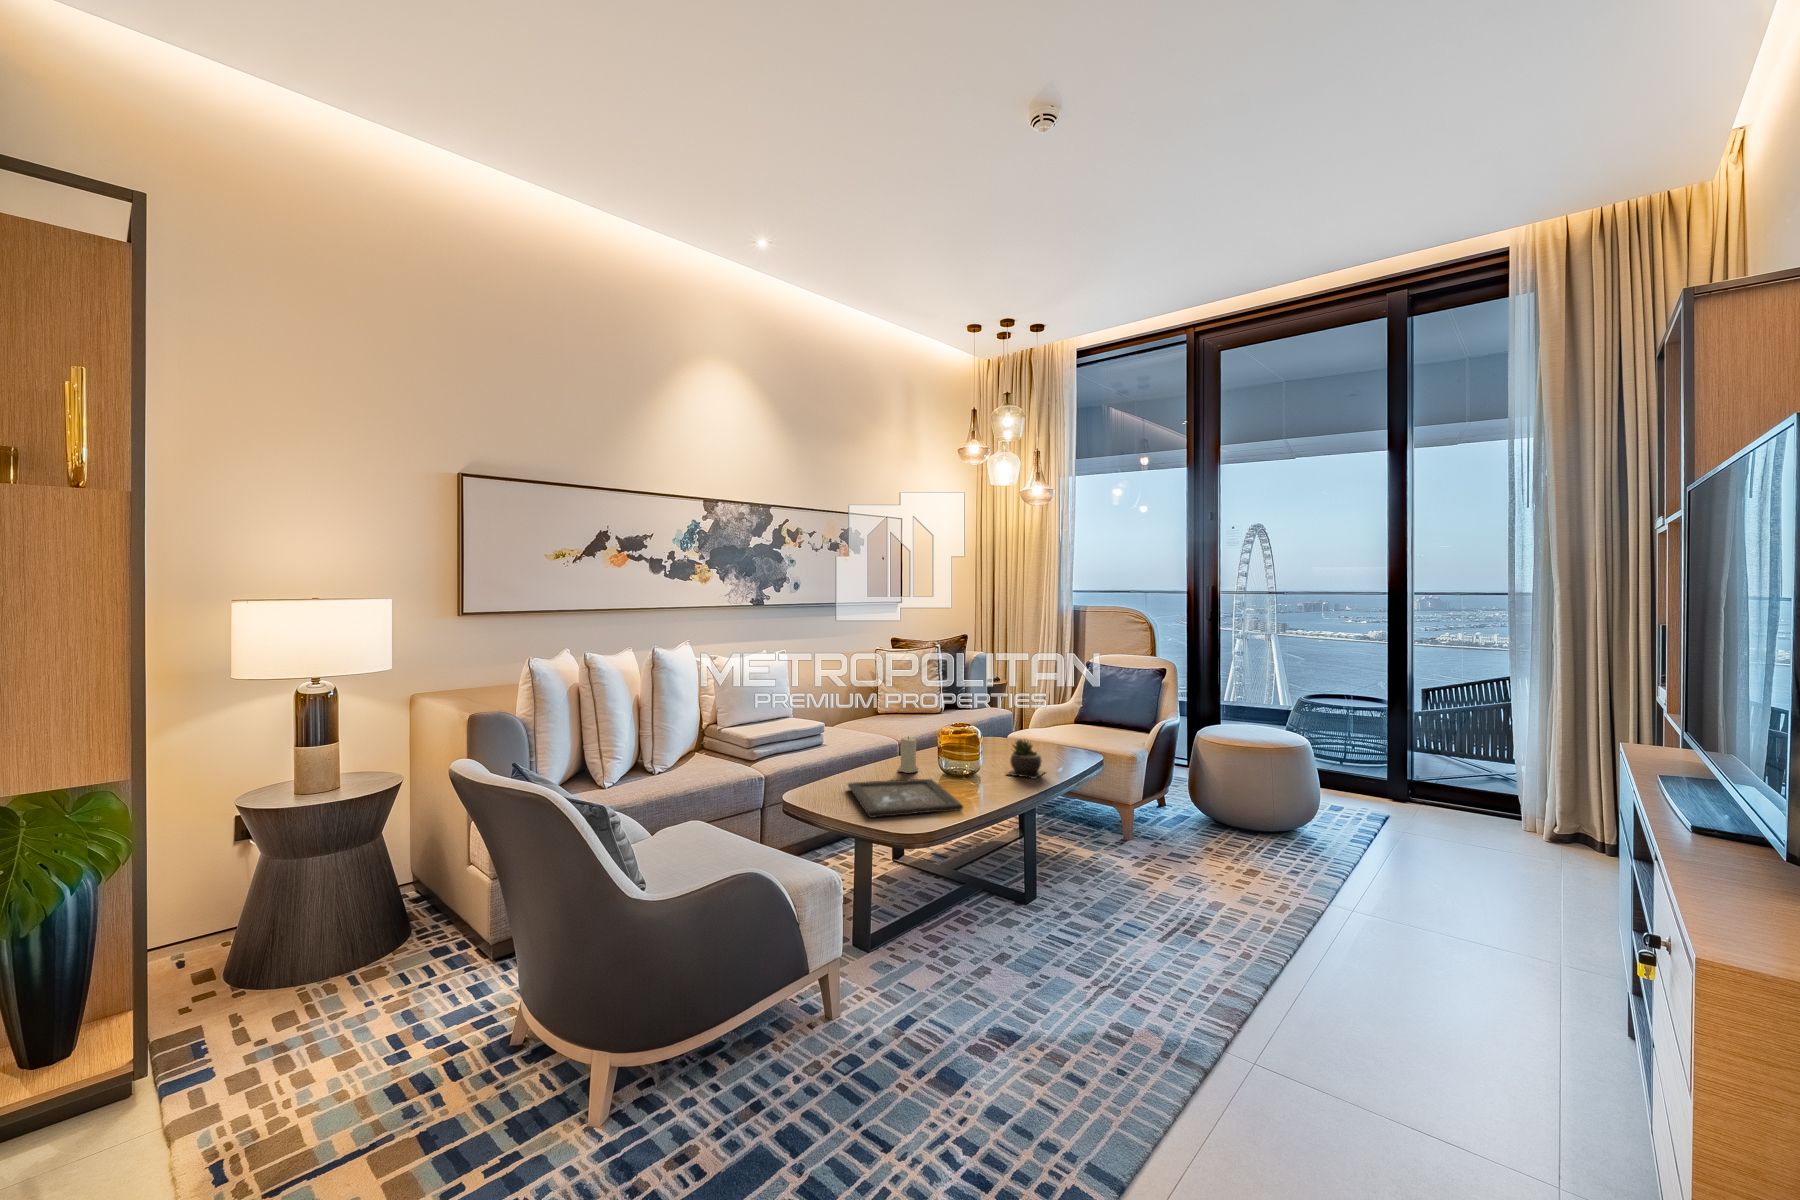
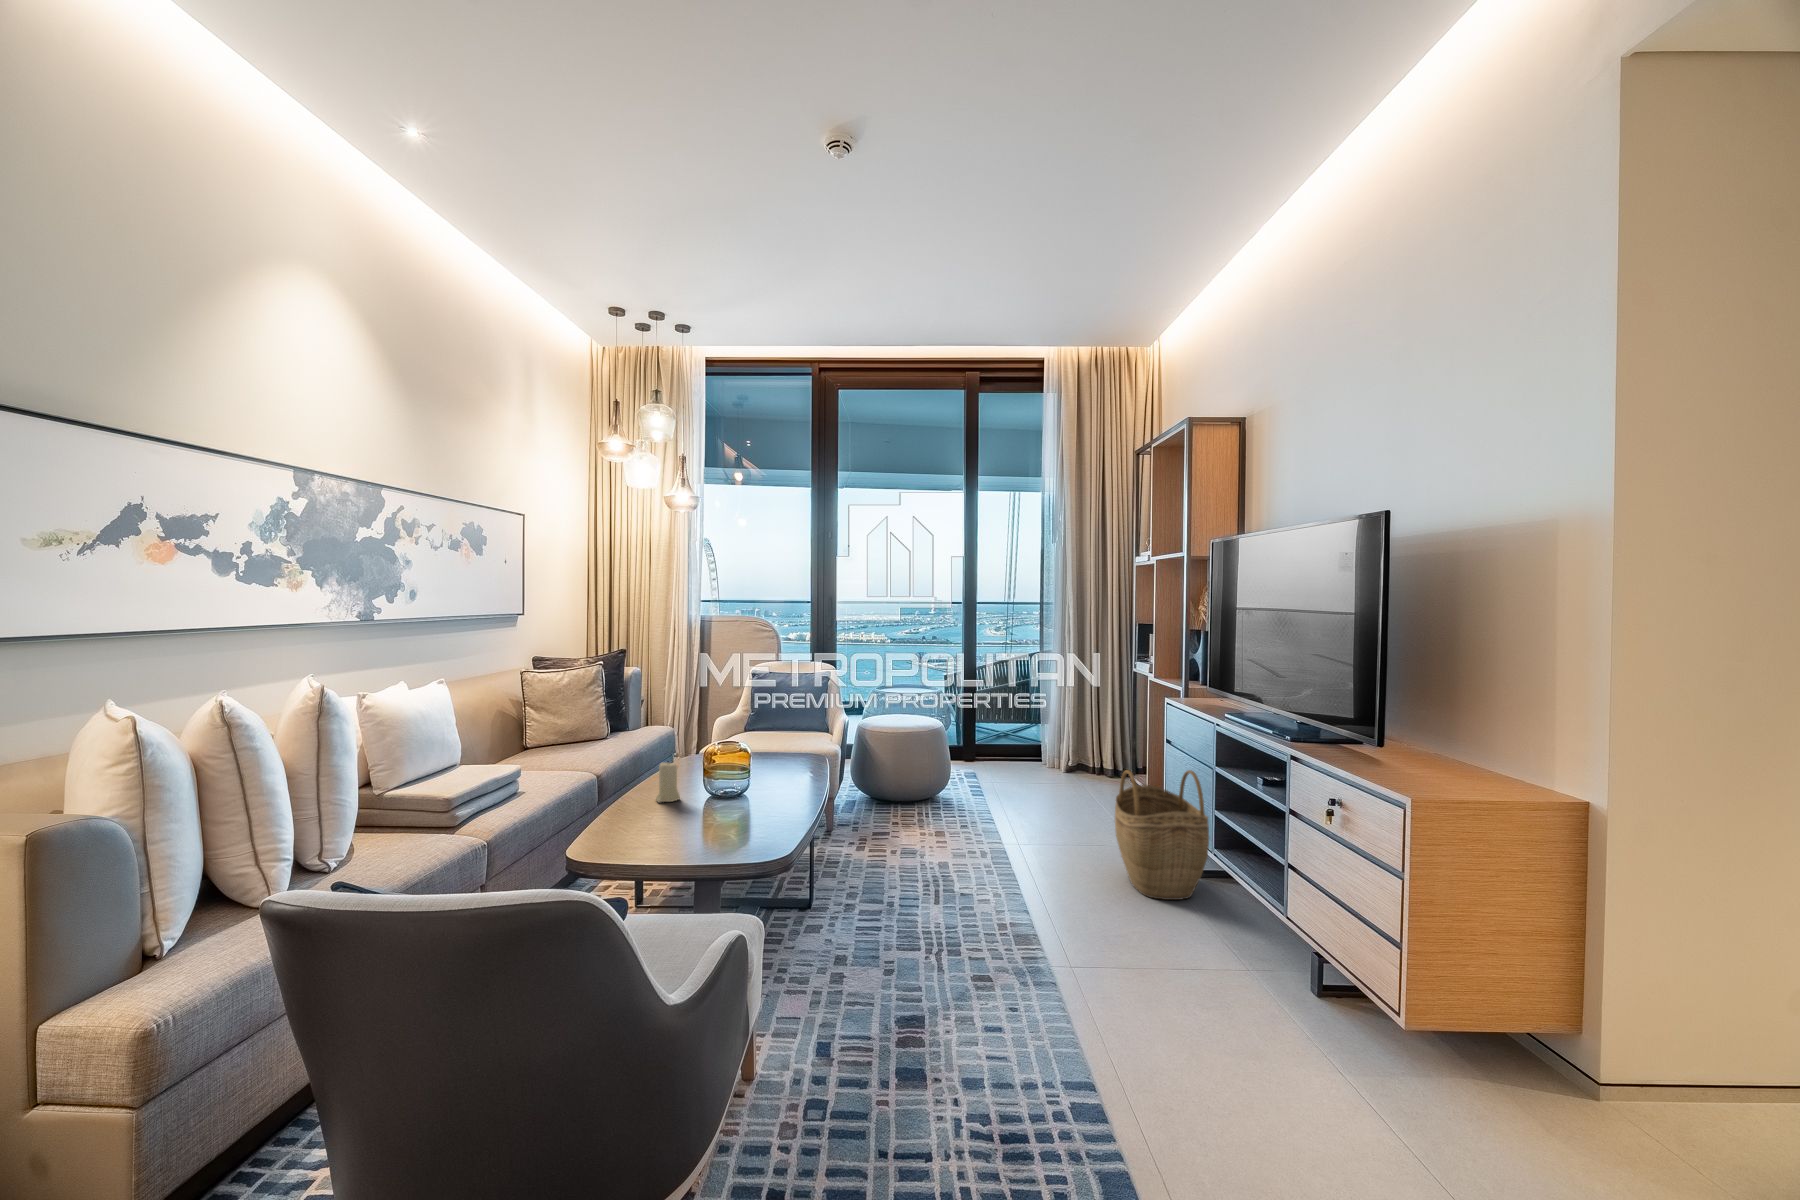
succulent plant: present [1007,739,1044,779] -> none [768,746,801,785]
tray: present [848,779,963,818] -> none [636,802,791,852]
woven basket: none [1442,837,1603,1053] -> present [1115,770,1209,900]

